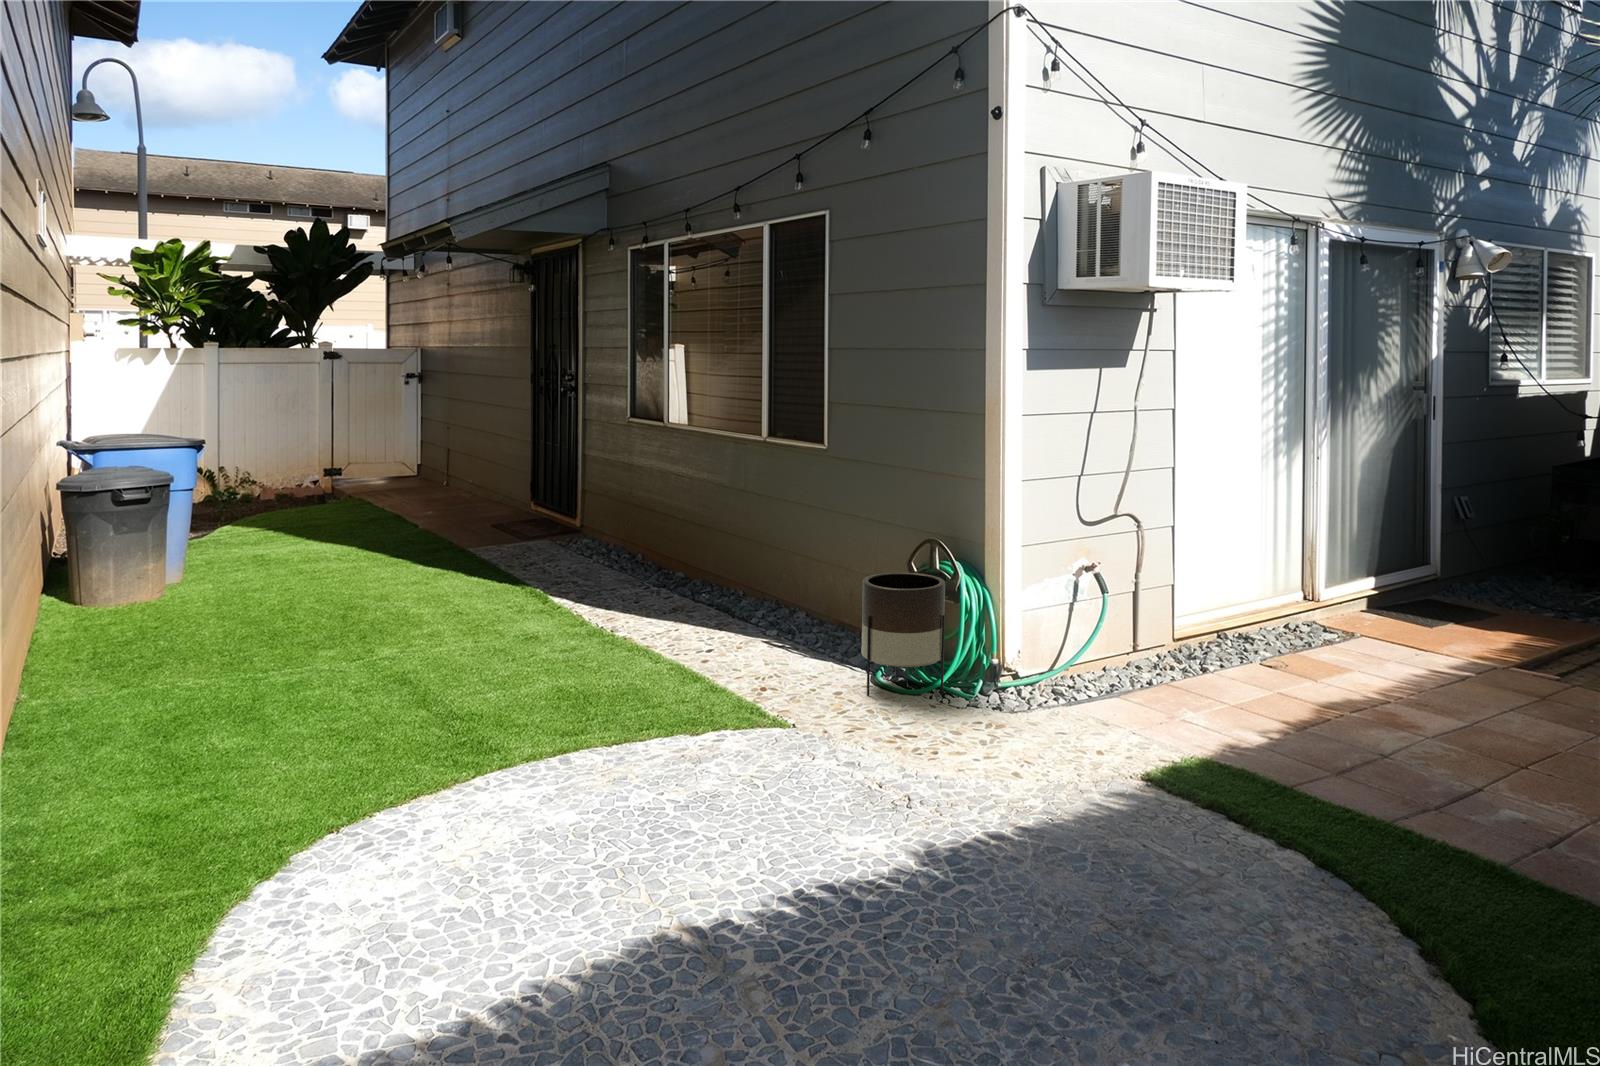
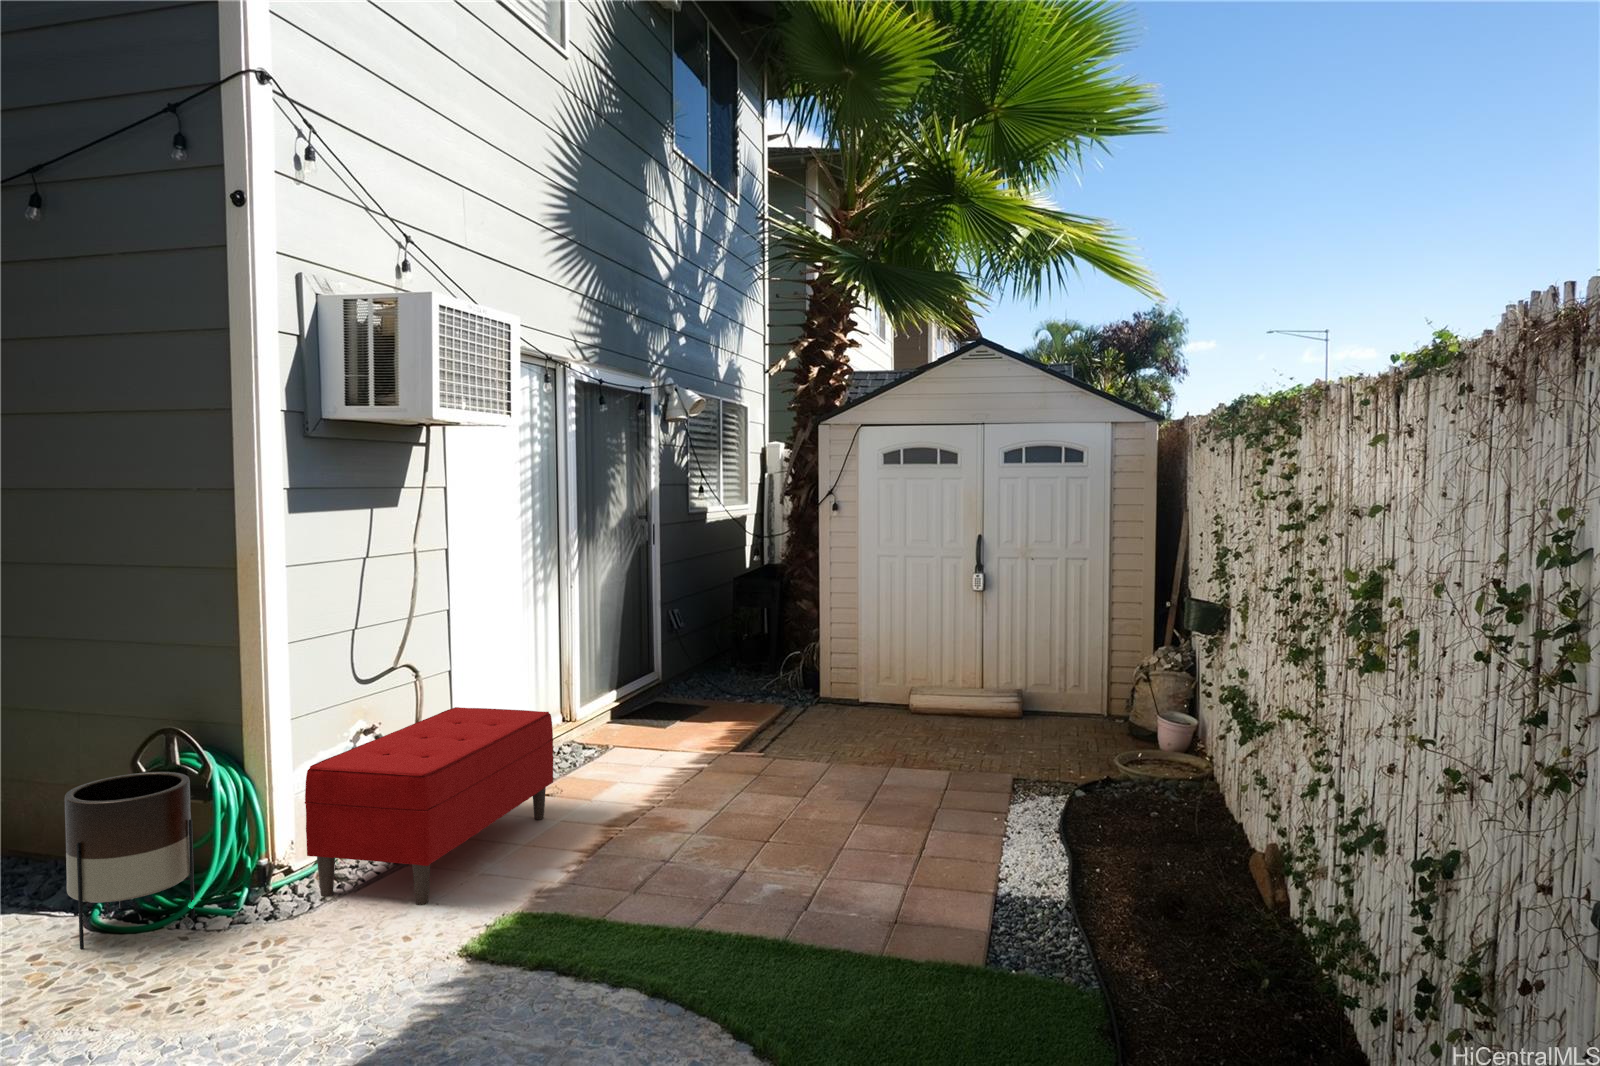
bench: none [1029,562,1277,731] -> present [305,707,553,905]

